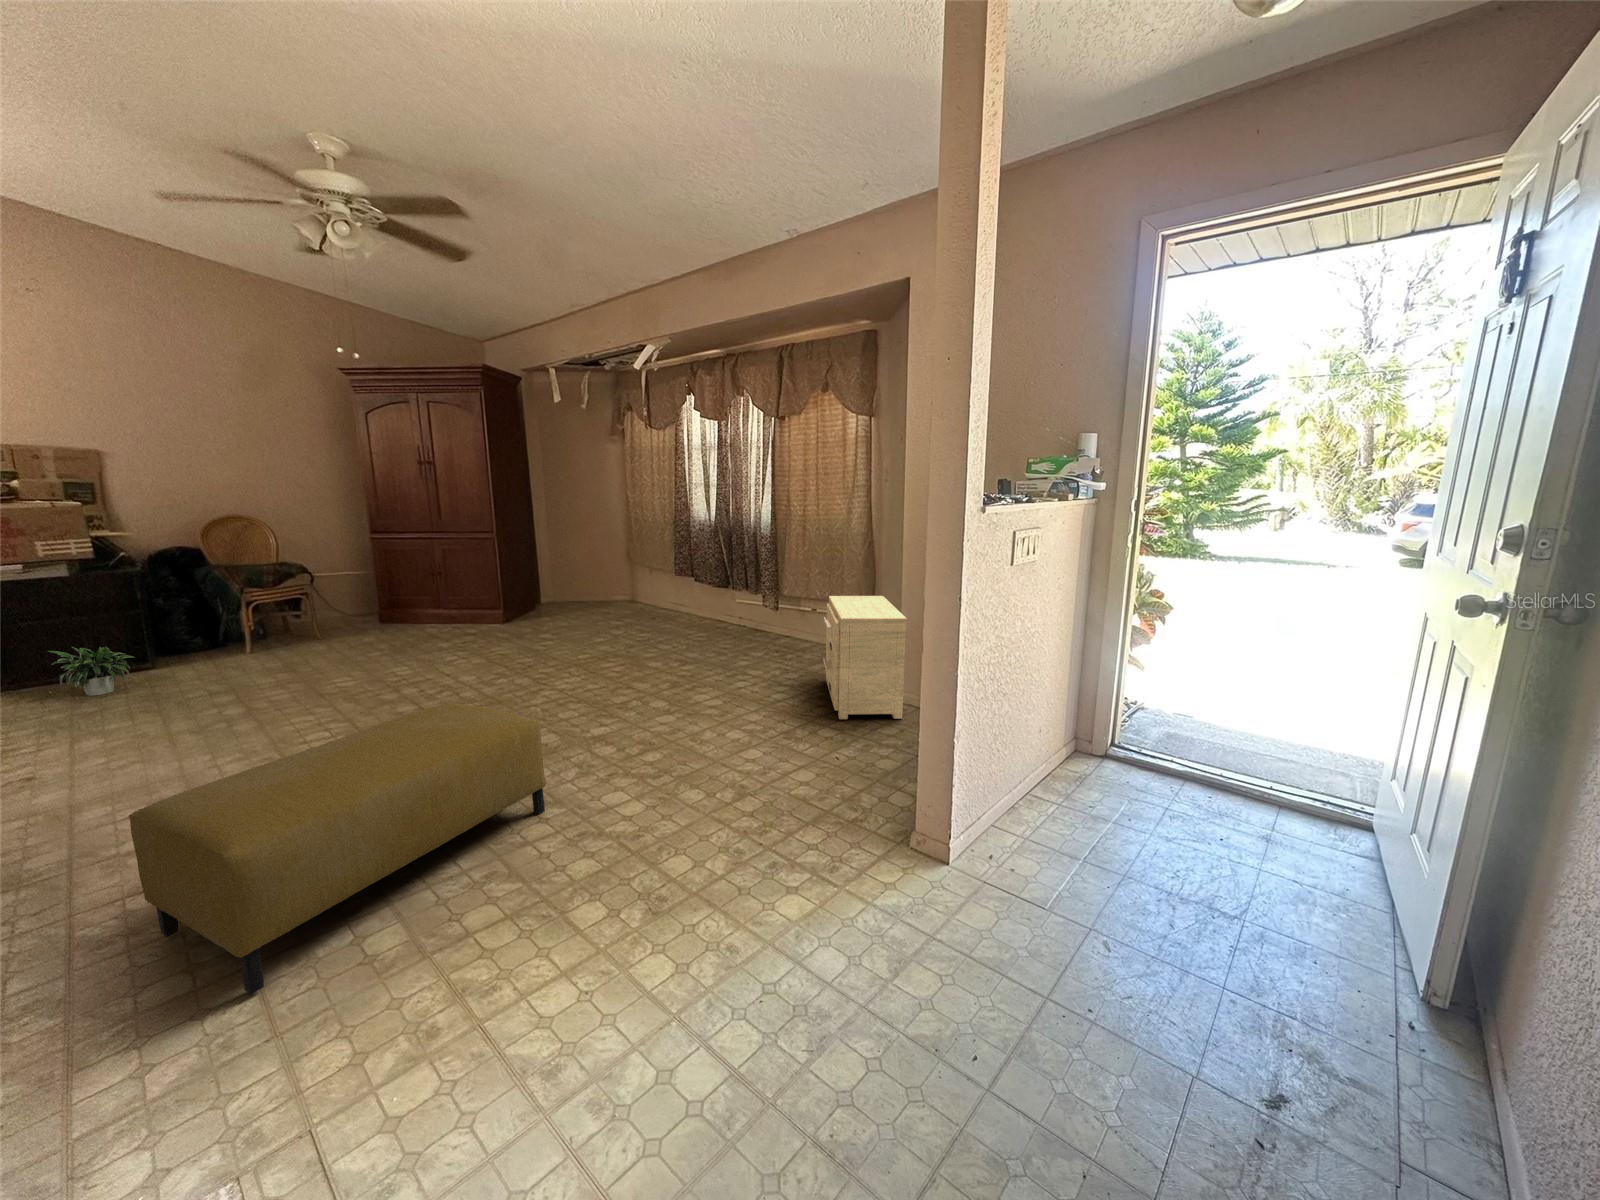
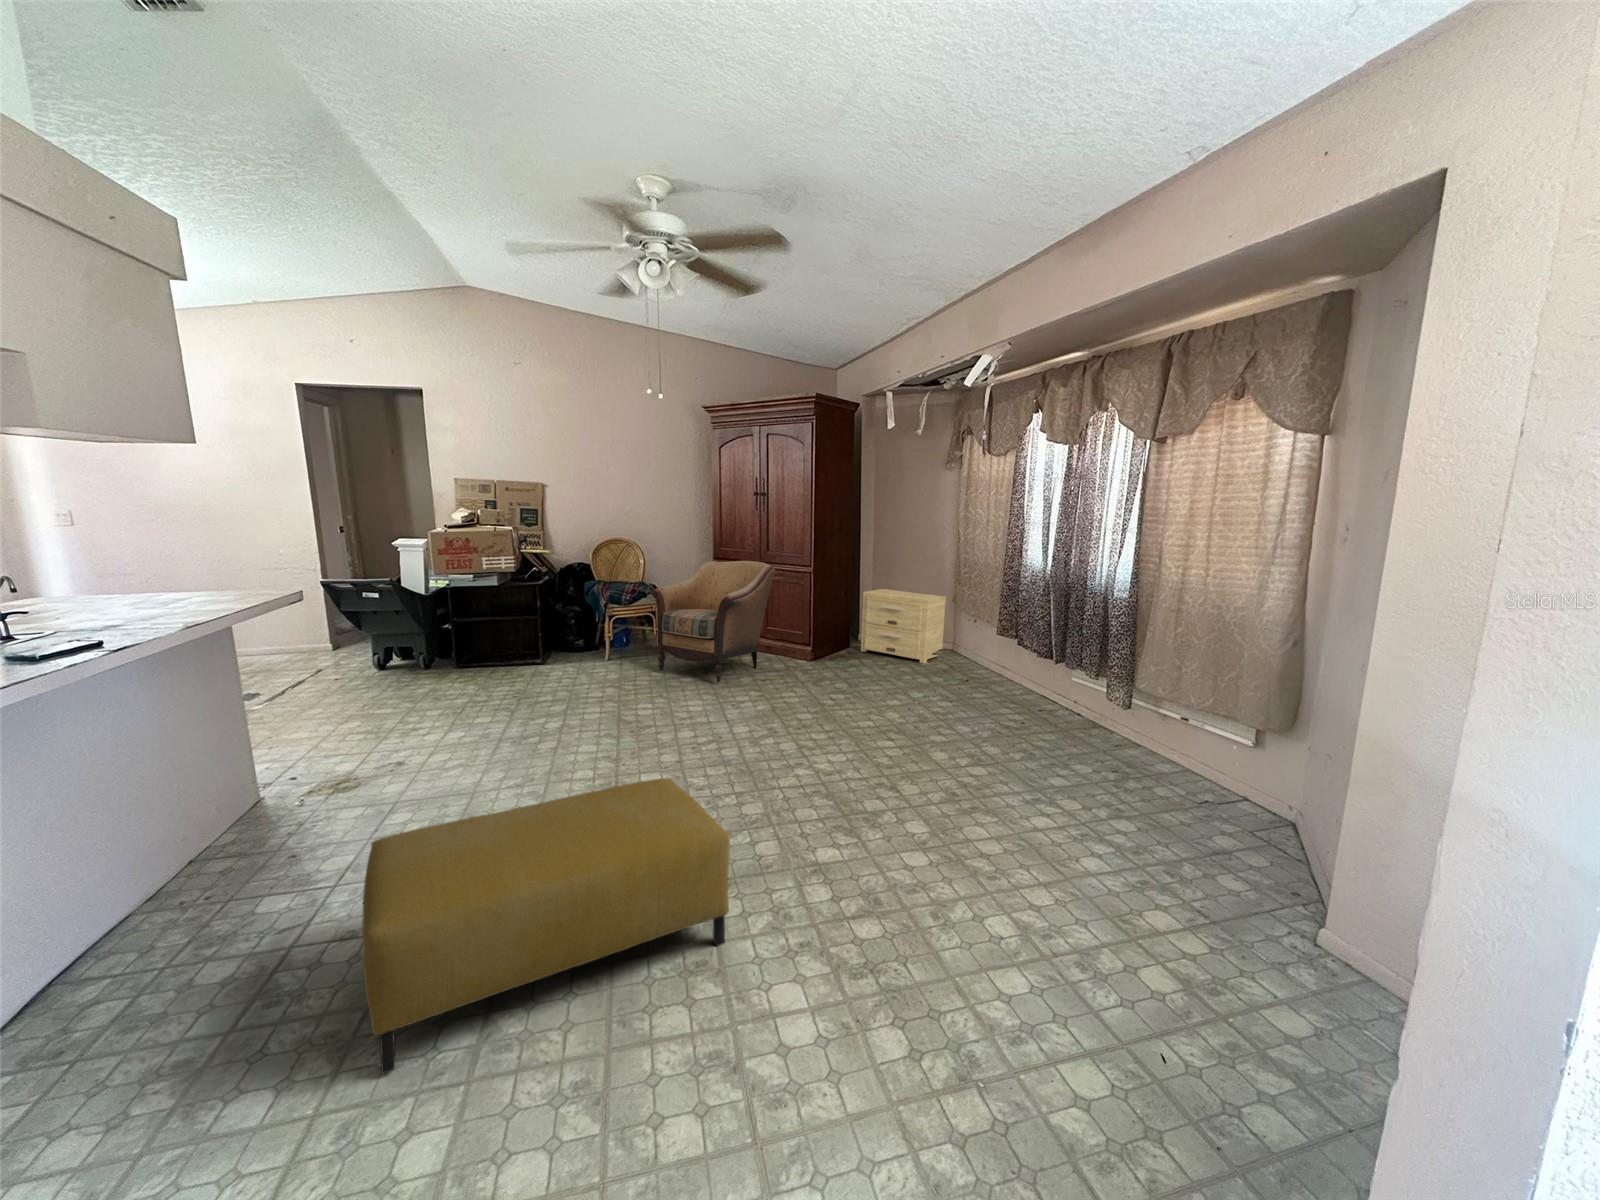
armchair: none [307,531,457,653] -> present [651,561,775,682]
side table: present [823,596,907,719] -> present [861,589,946,663]
potted plant: present [48,646,134,696] -> none [485,638,532,680]

